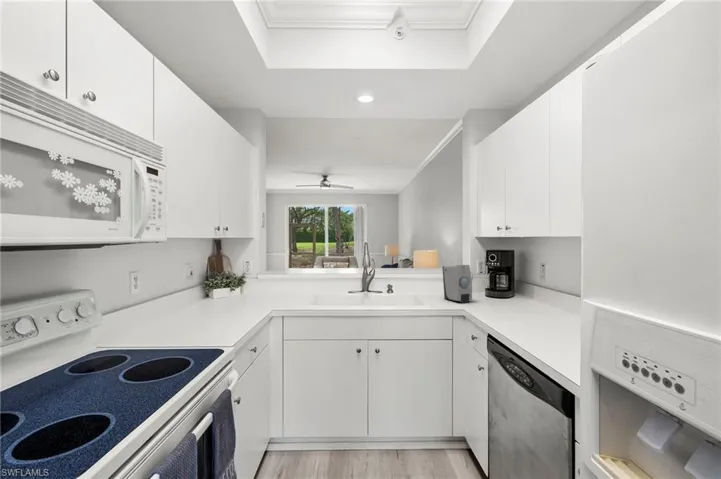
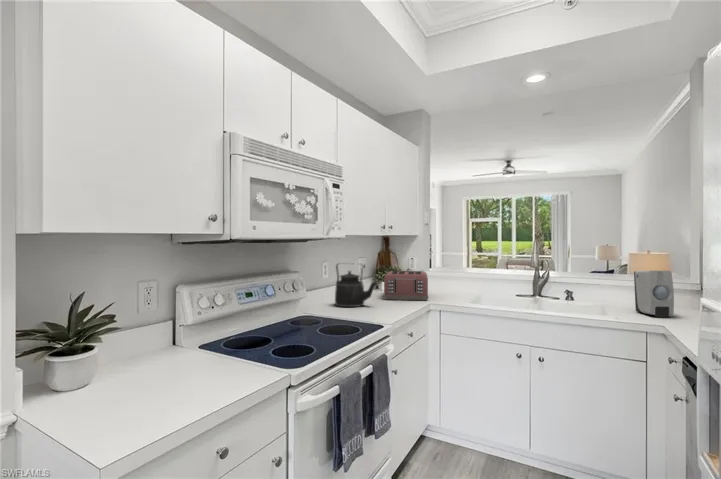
kettle: none [153,272,211,327] -> present [335,264,377,307]
toaster: none [218,275,268,310] -> present [384,271,428,300]

